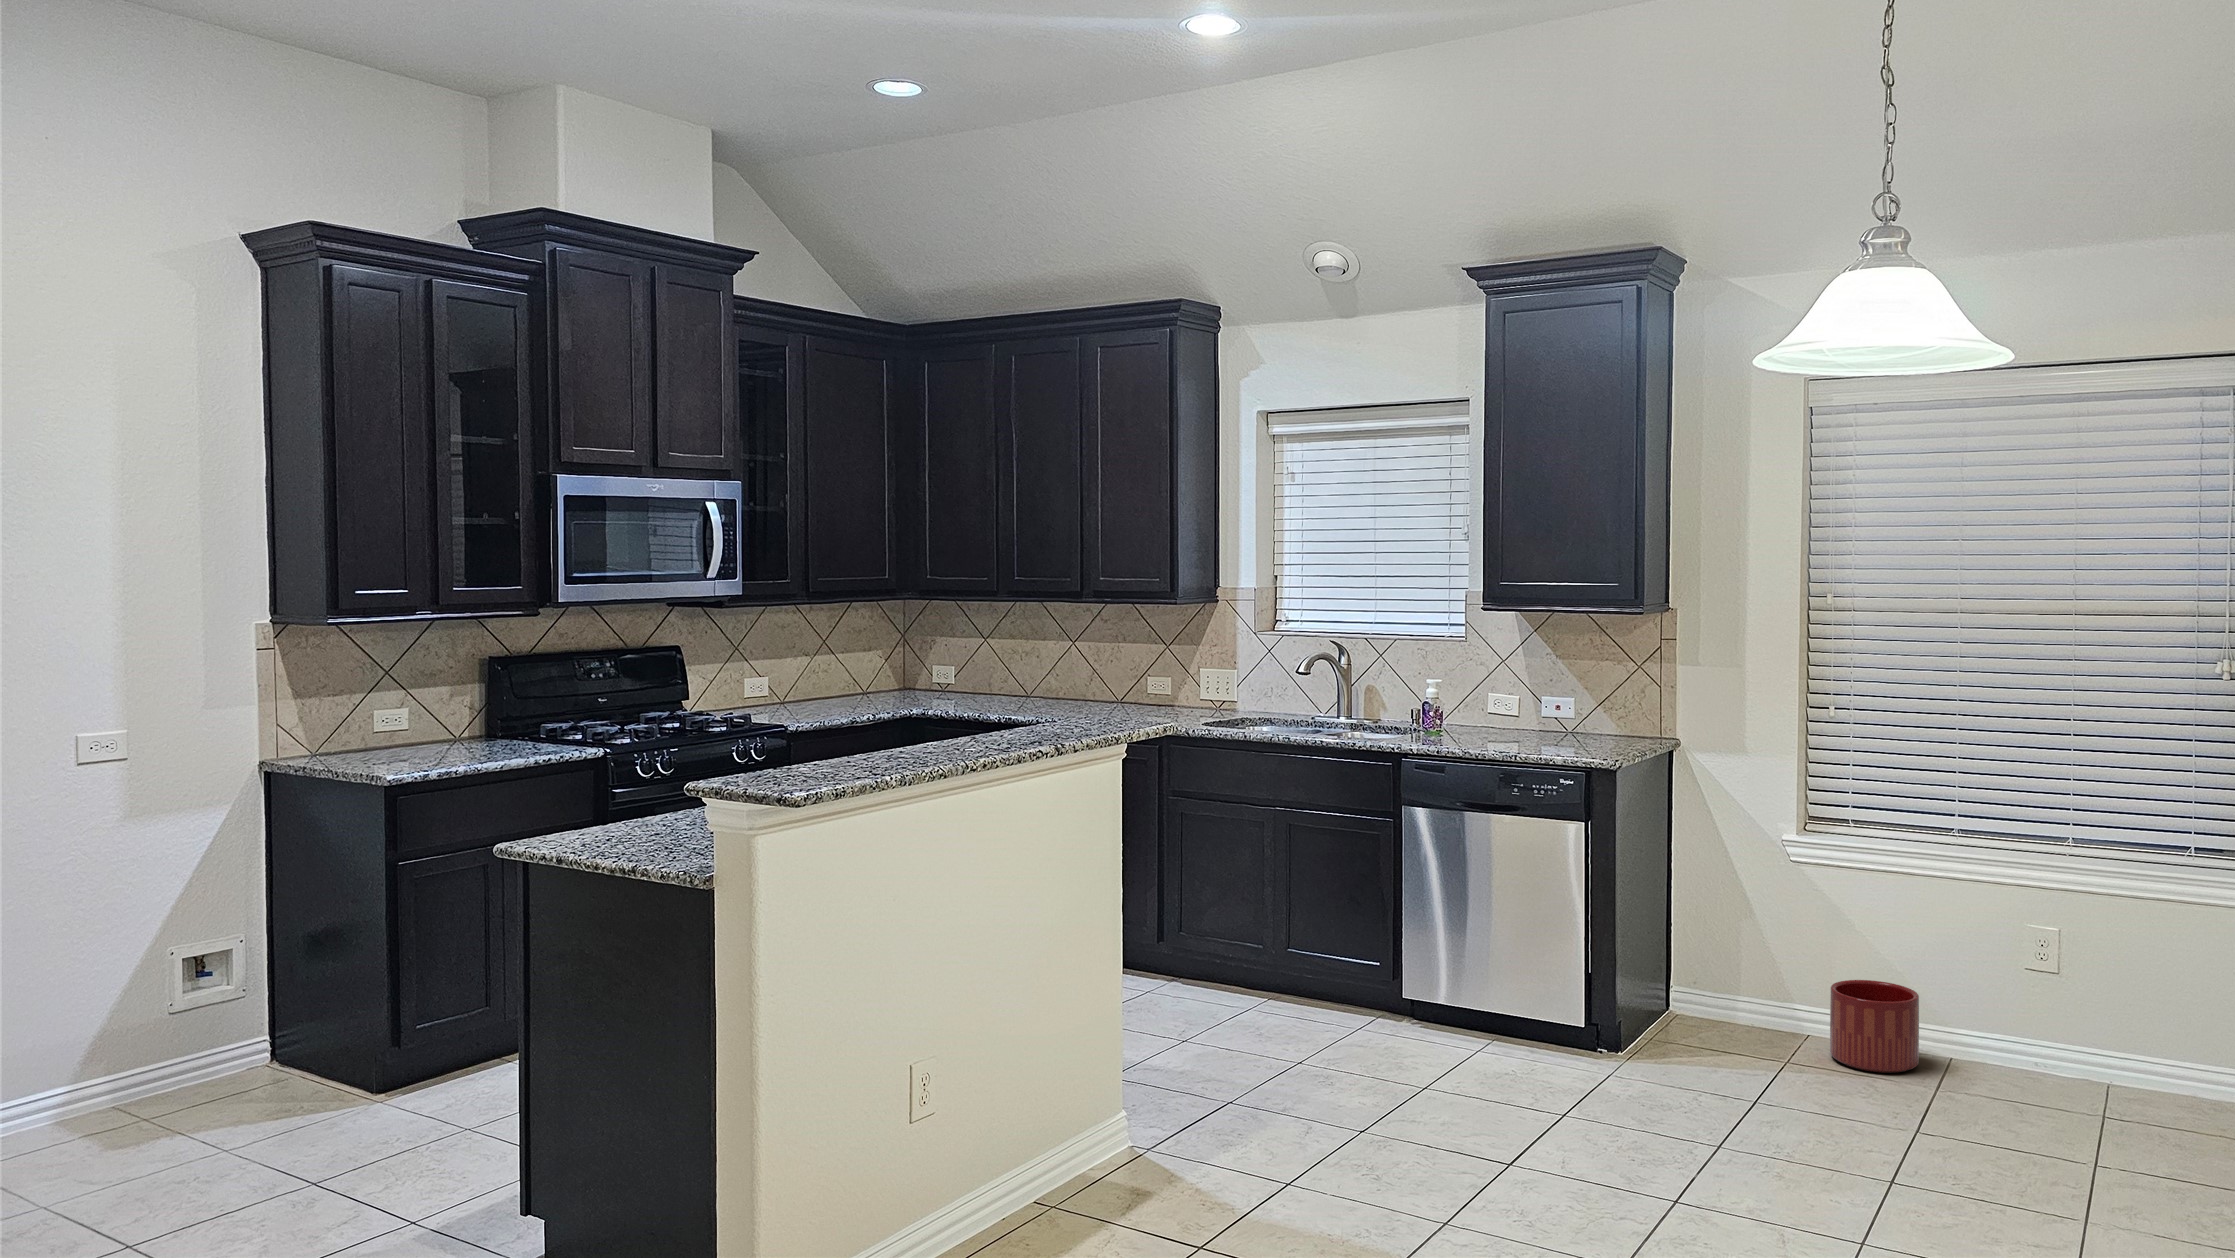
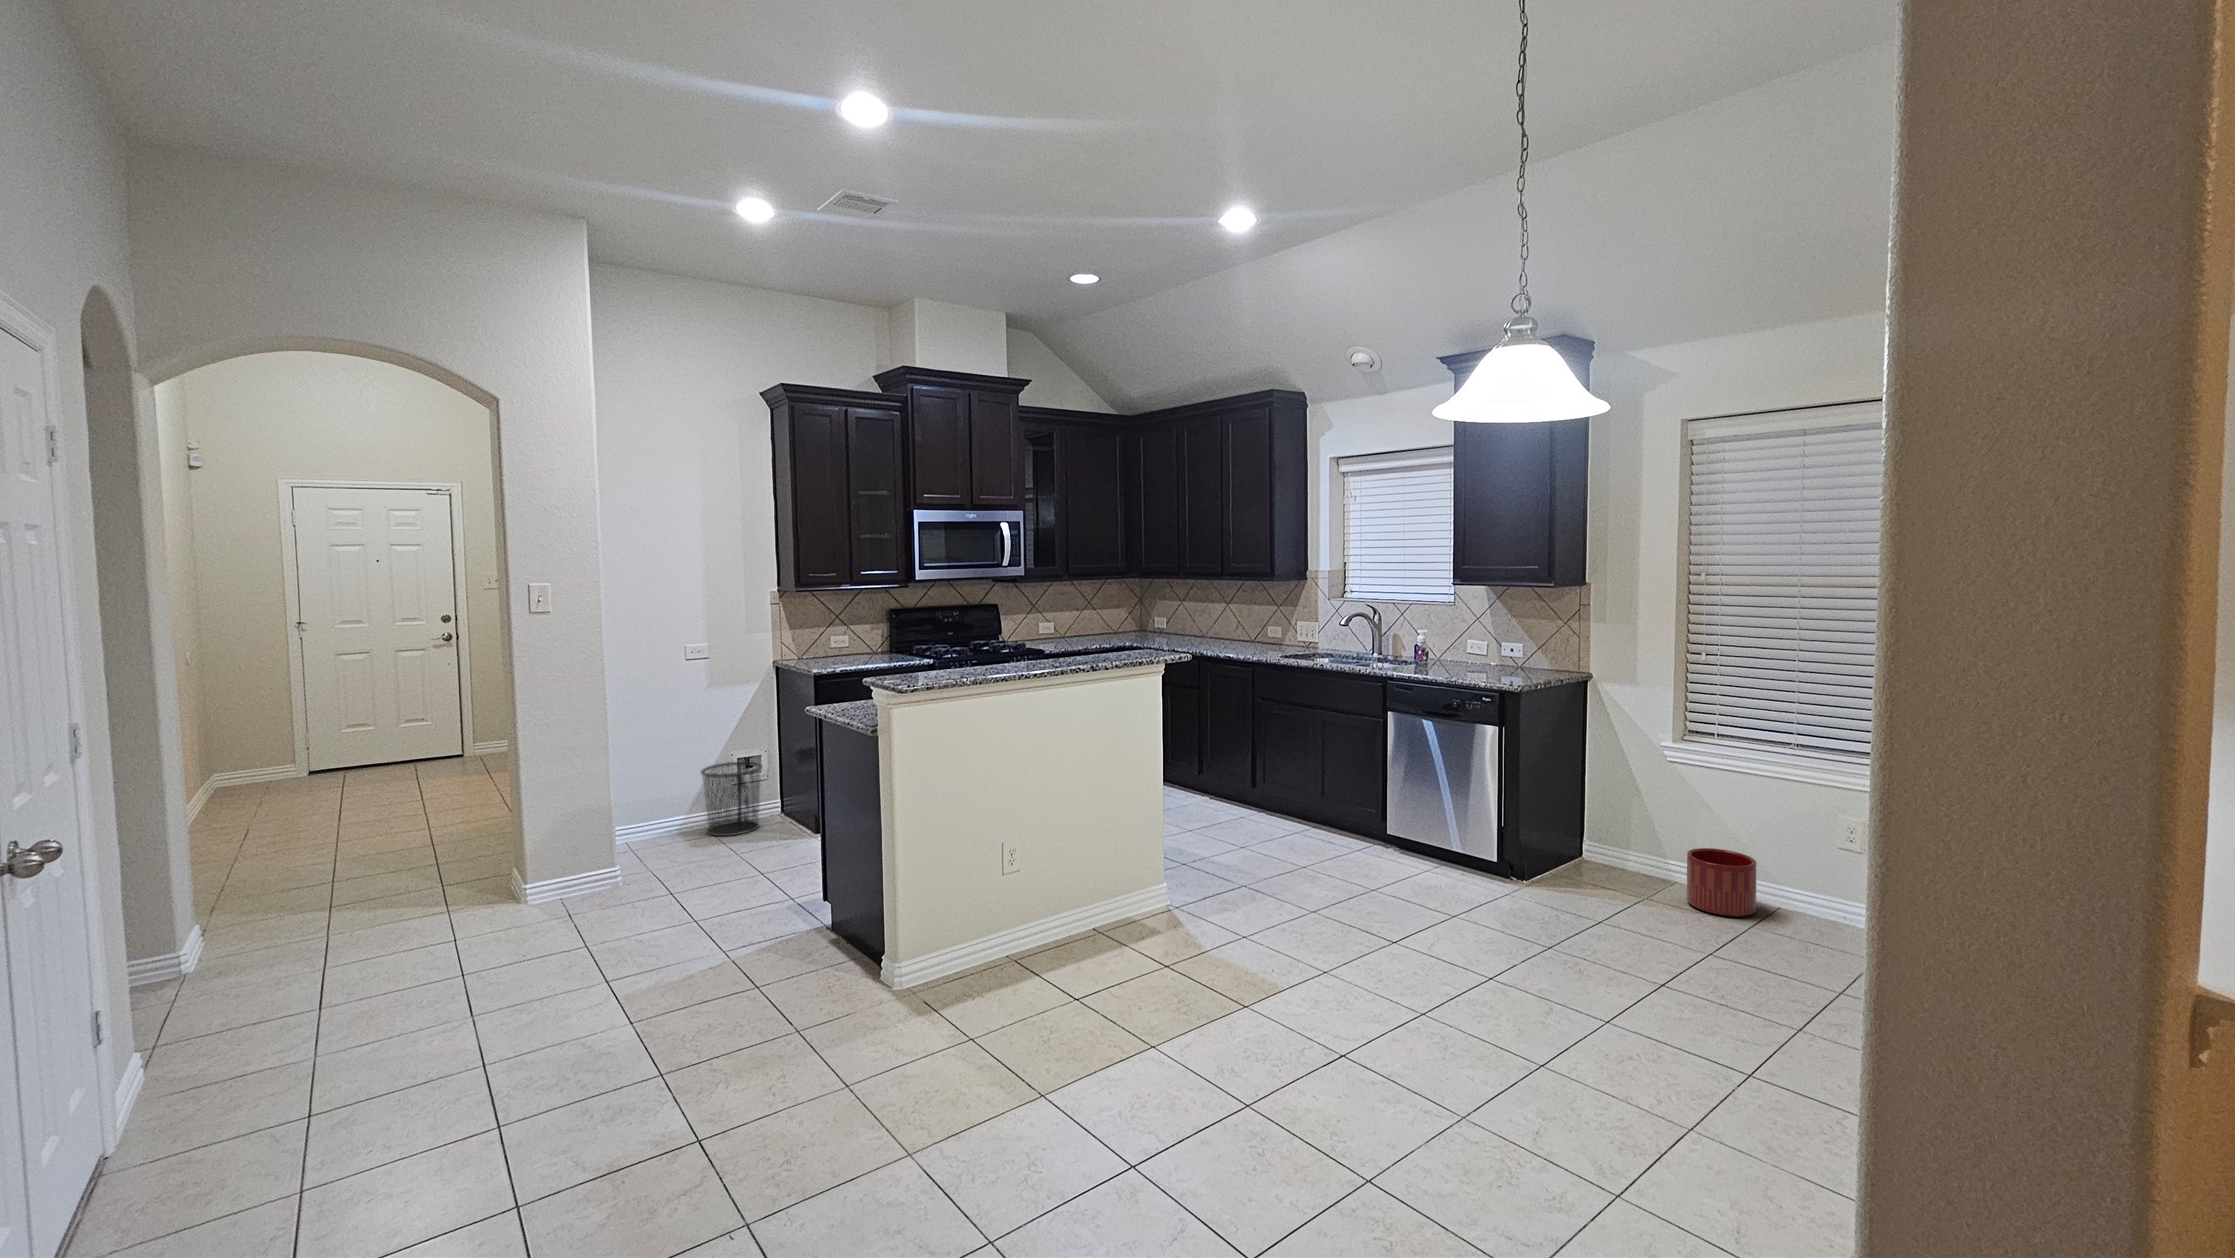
waste bin: none [112,969,252,1126] -> present [701,762,762,836]

